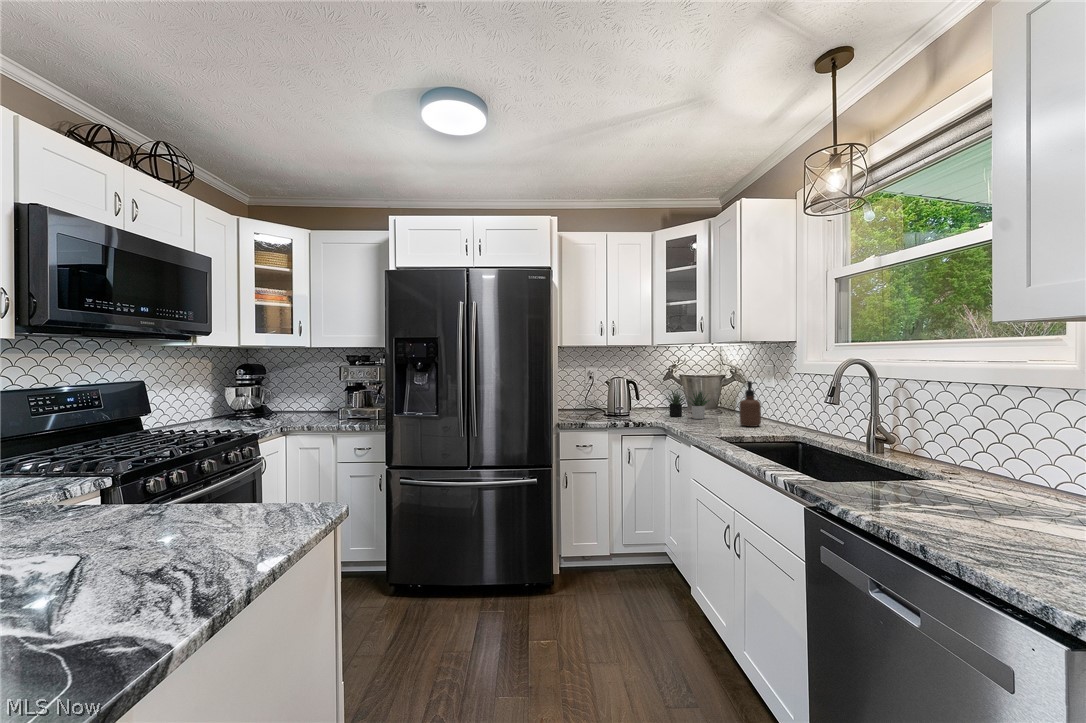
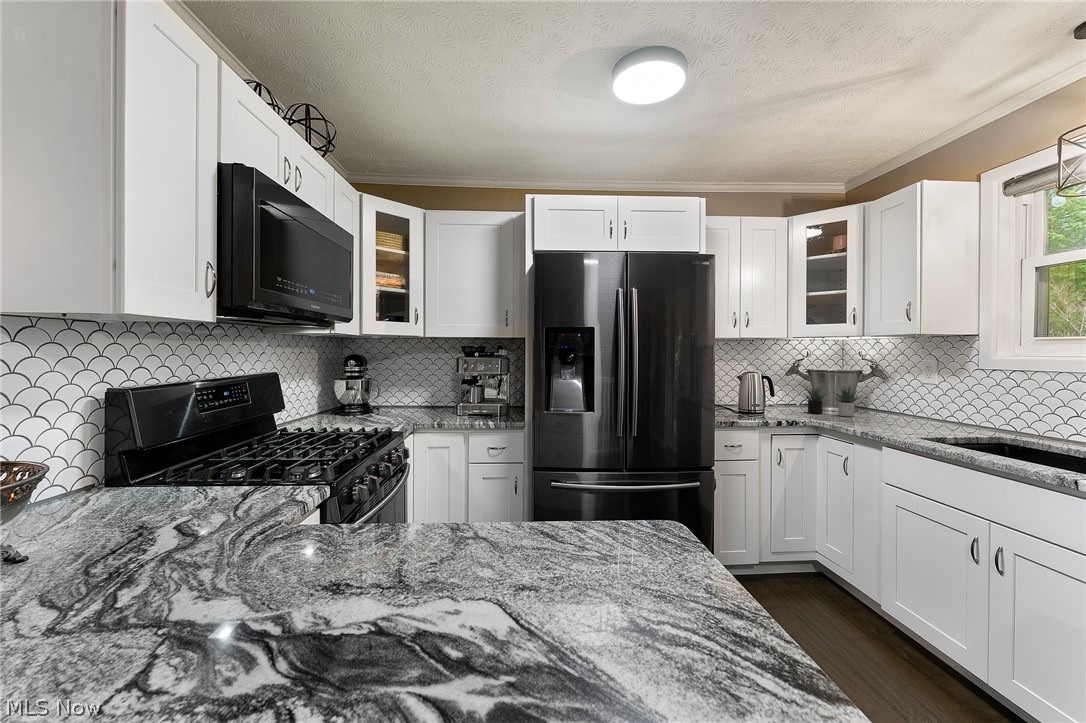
soap dispenser: present [739,381,761,427] -> none [913,377,940,426]

